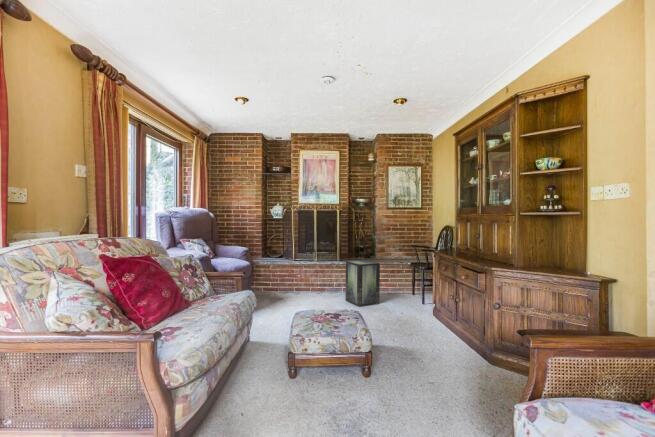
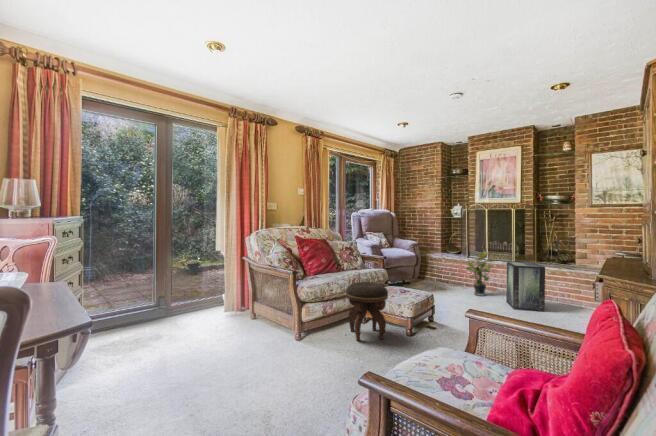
potted plant: none [305,252,330,299] -> present [466,251,493,296]
footstool: none [231,315,298,419] -> present [346,282,388,341]

